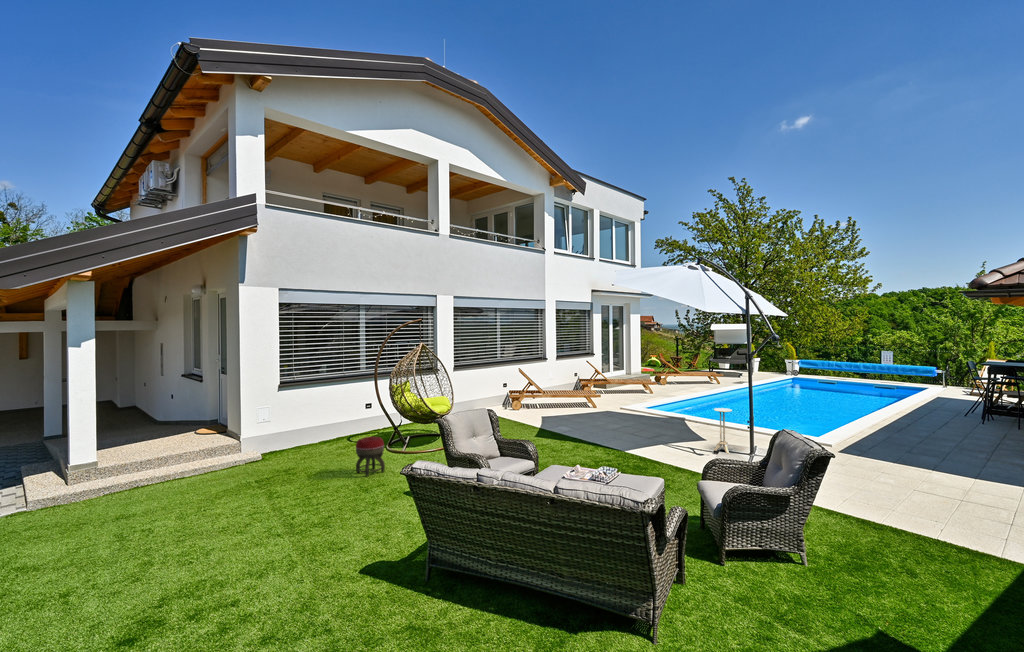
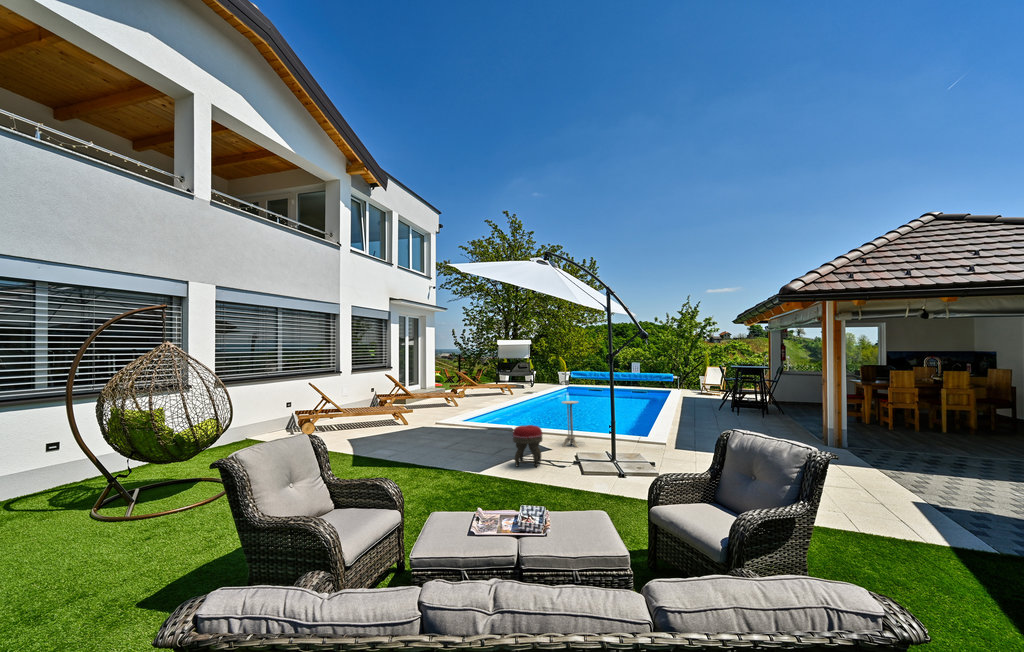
footstool: present [356,437,385,477] -> present [513,425,542,467]

